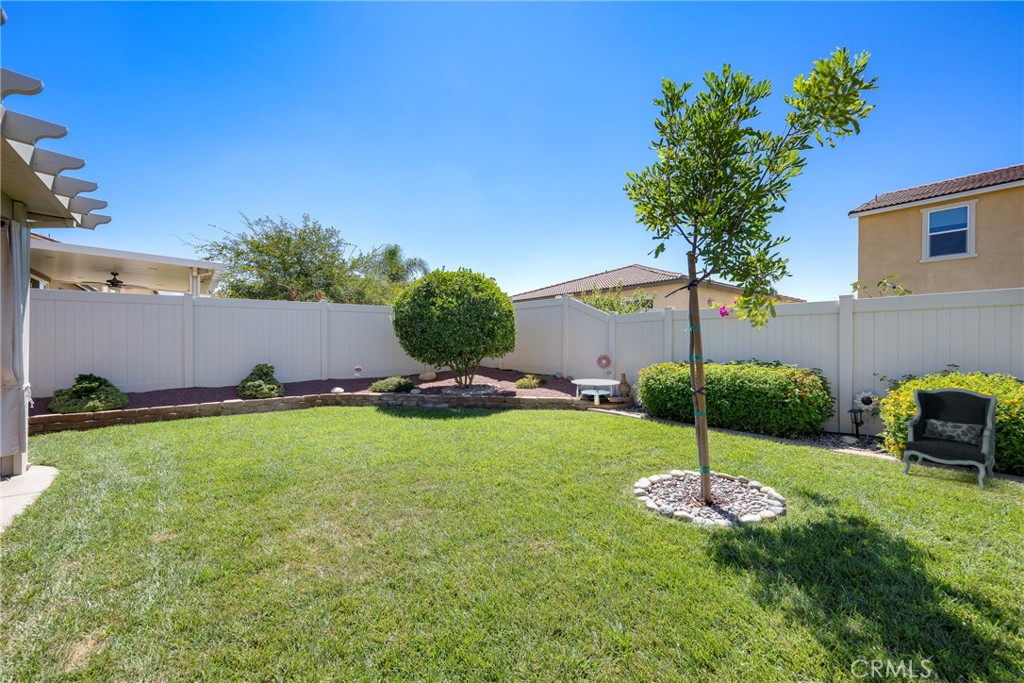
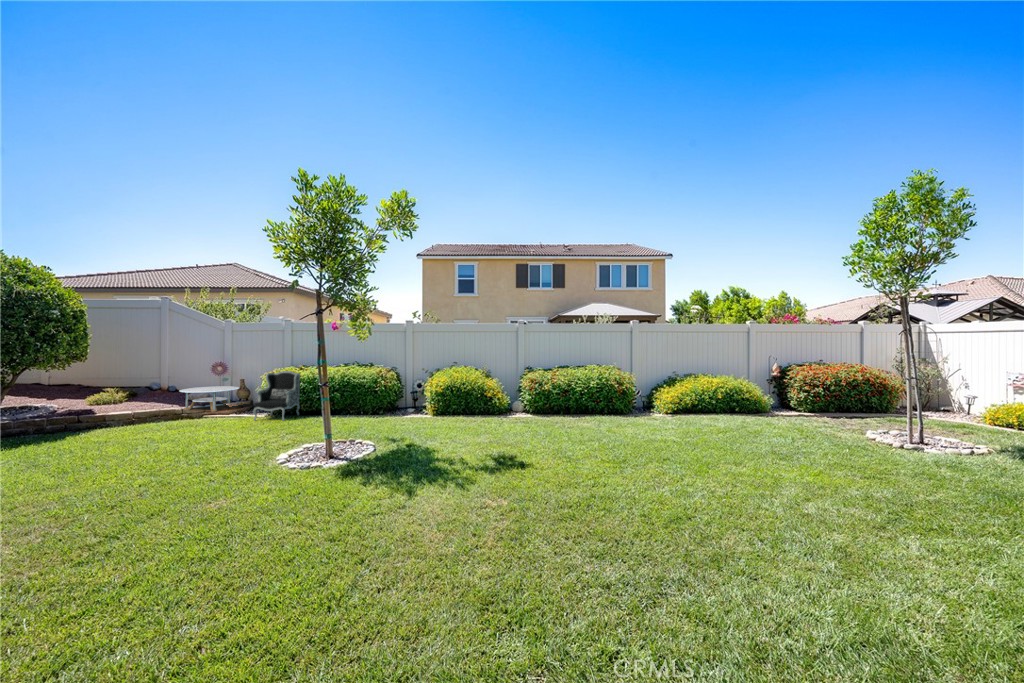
armchair: present [904,388,997,490] -> present [253,371,300,421]

